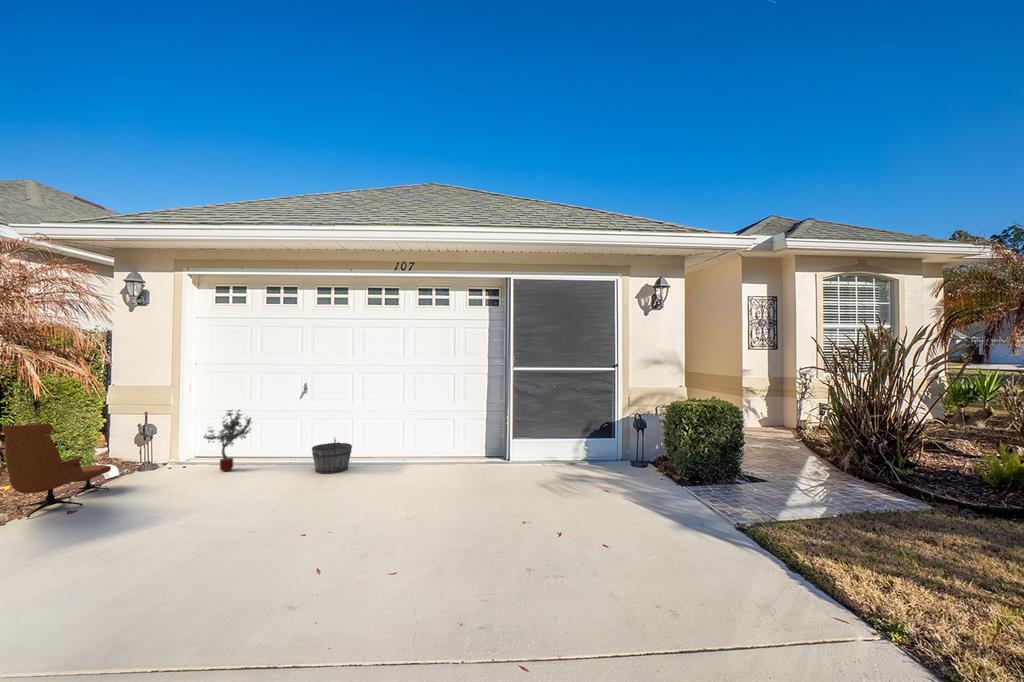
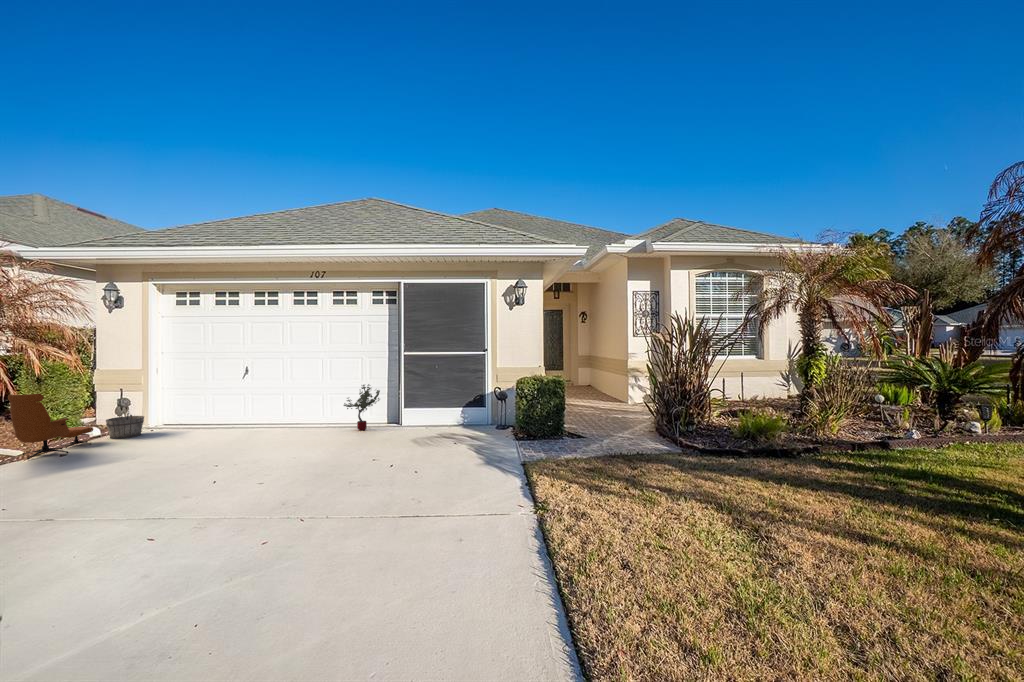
potted tree: present [204,410,251,472] -> present [344,384,380,431]
wooden bucket: present [312,440,352,473] -> present [106,411,144,439]

